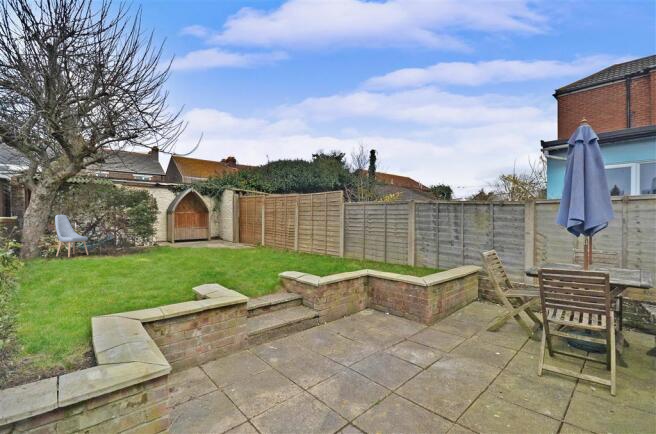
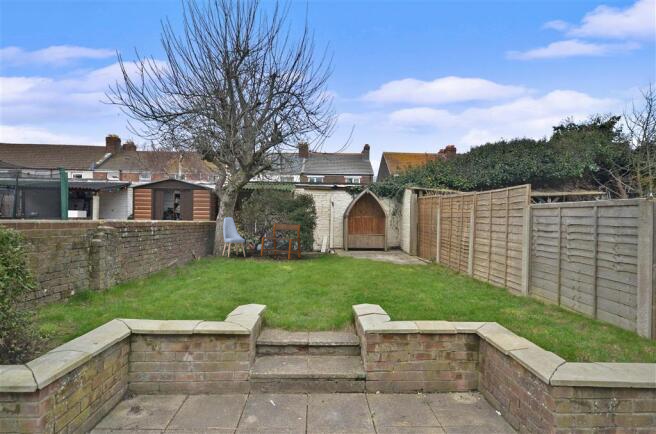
bench: none [103,220,150,253] -> present [261,223,301,259]

